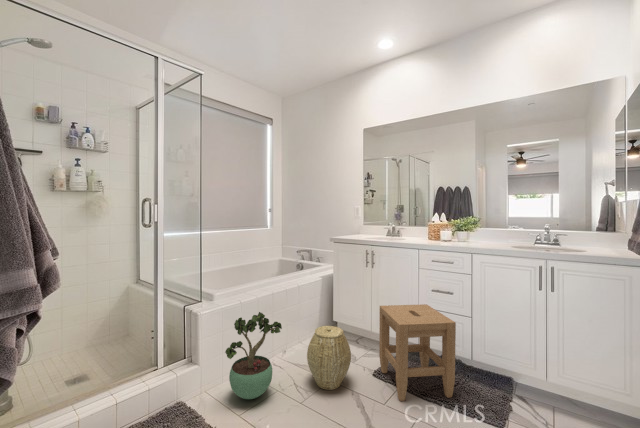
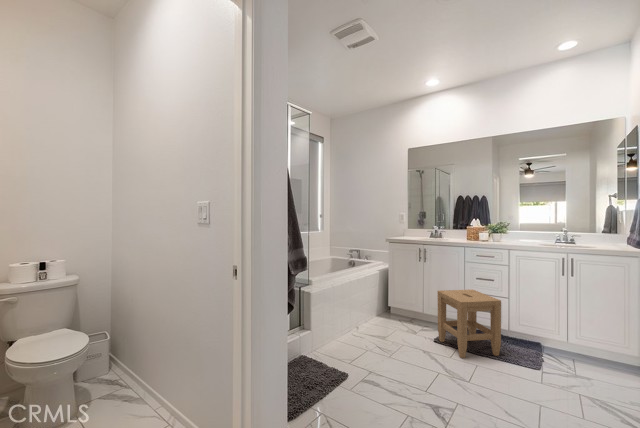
potted plant: present [225,312,282,399] -> none [335,294,373,358]
woven basket: present [307,326,351,390] -> none [387,306,421,352]

